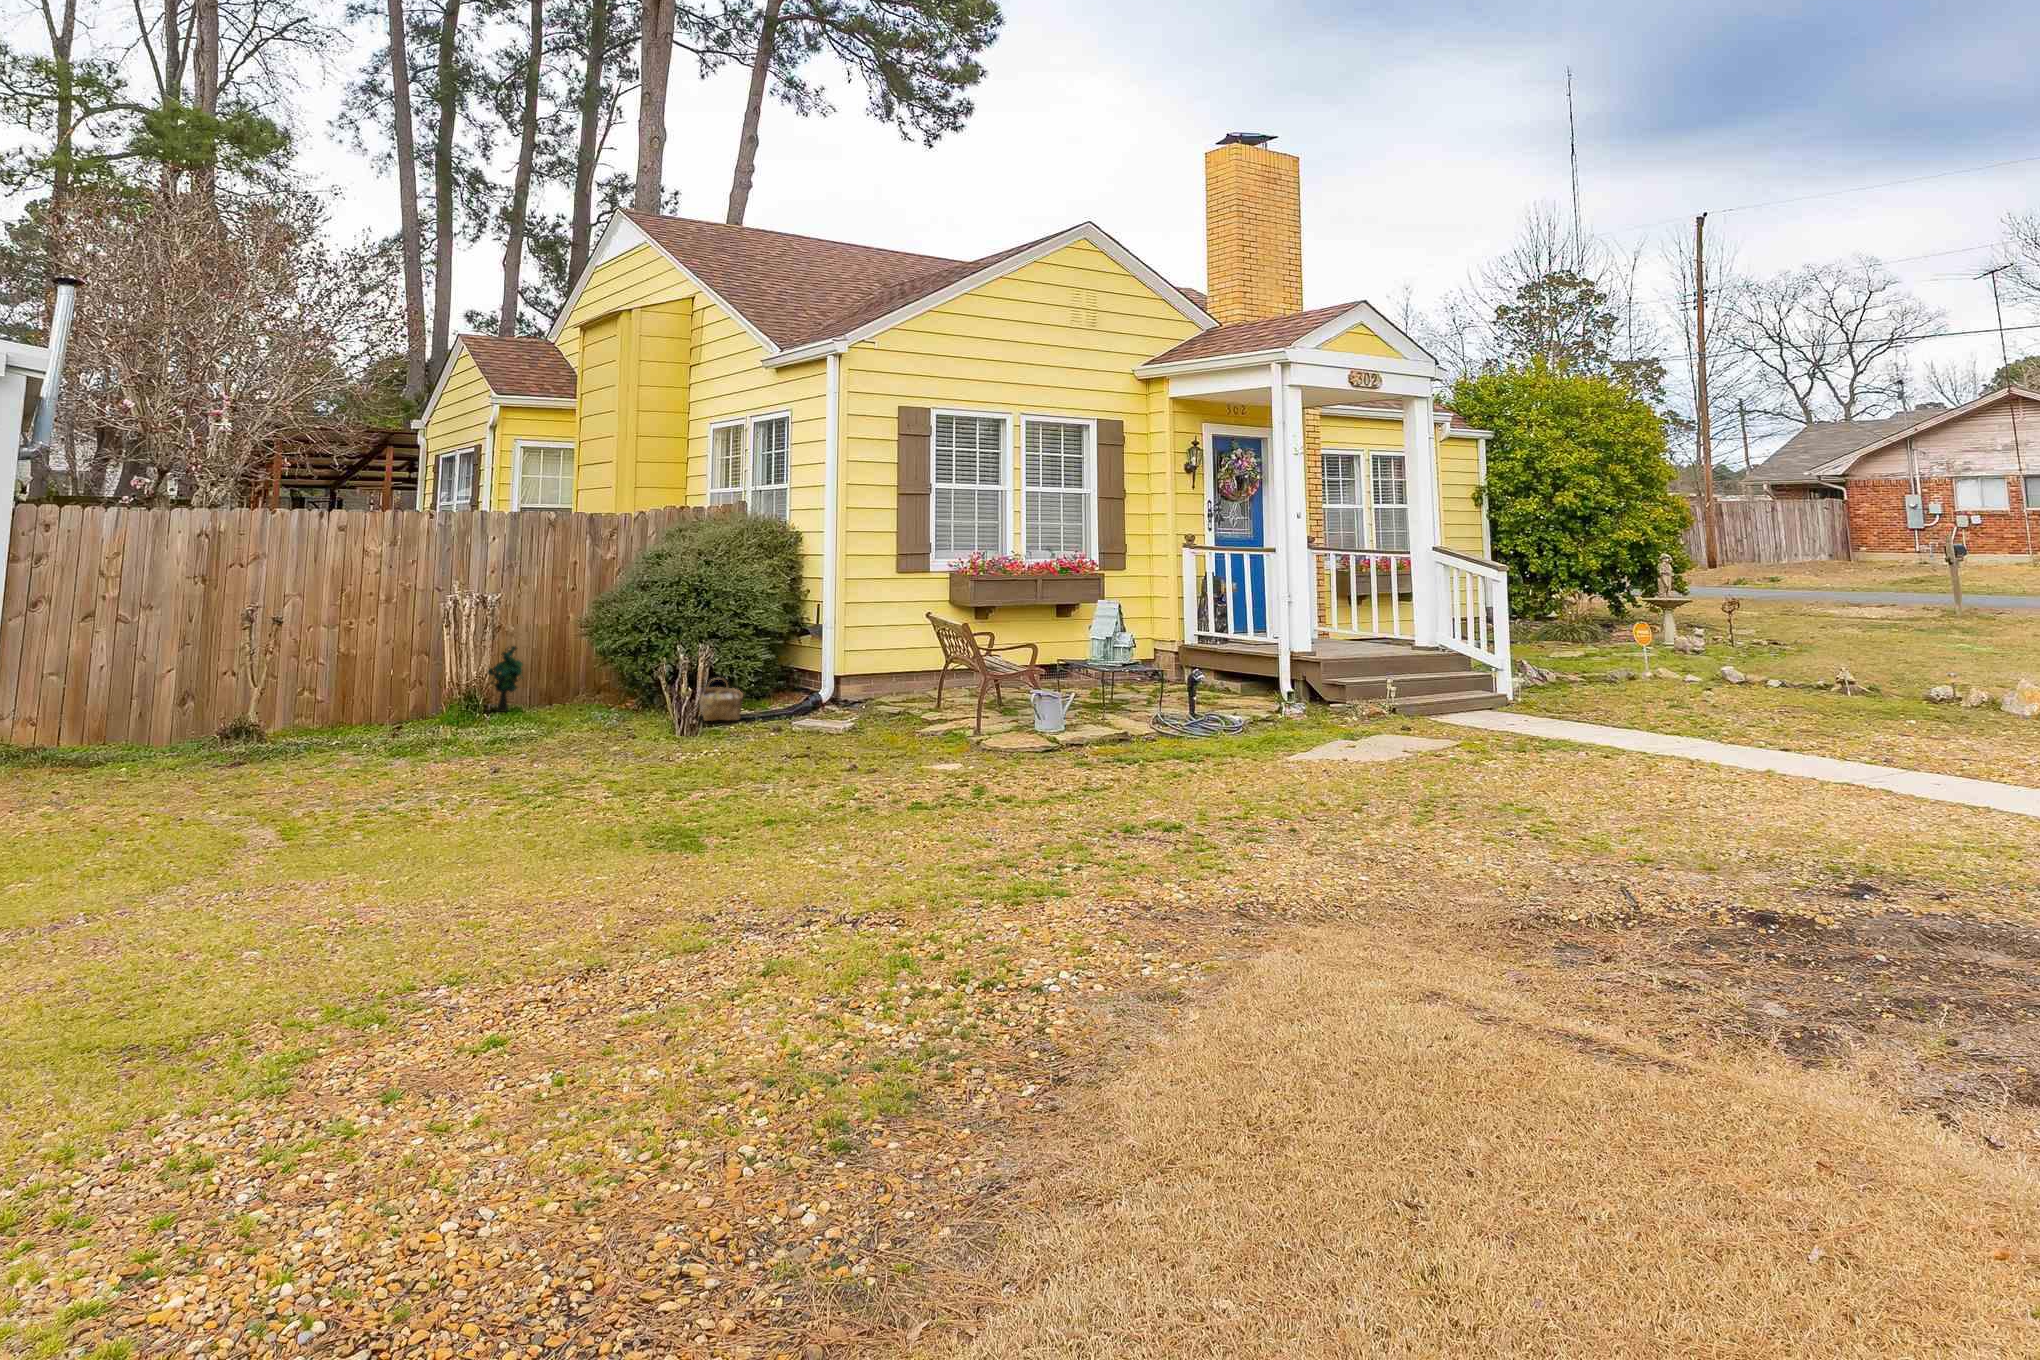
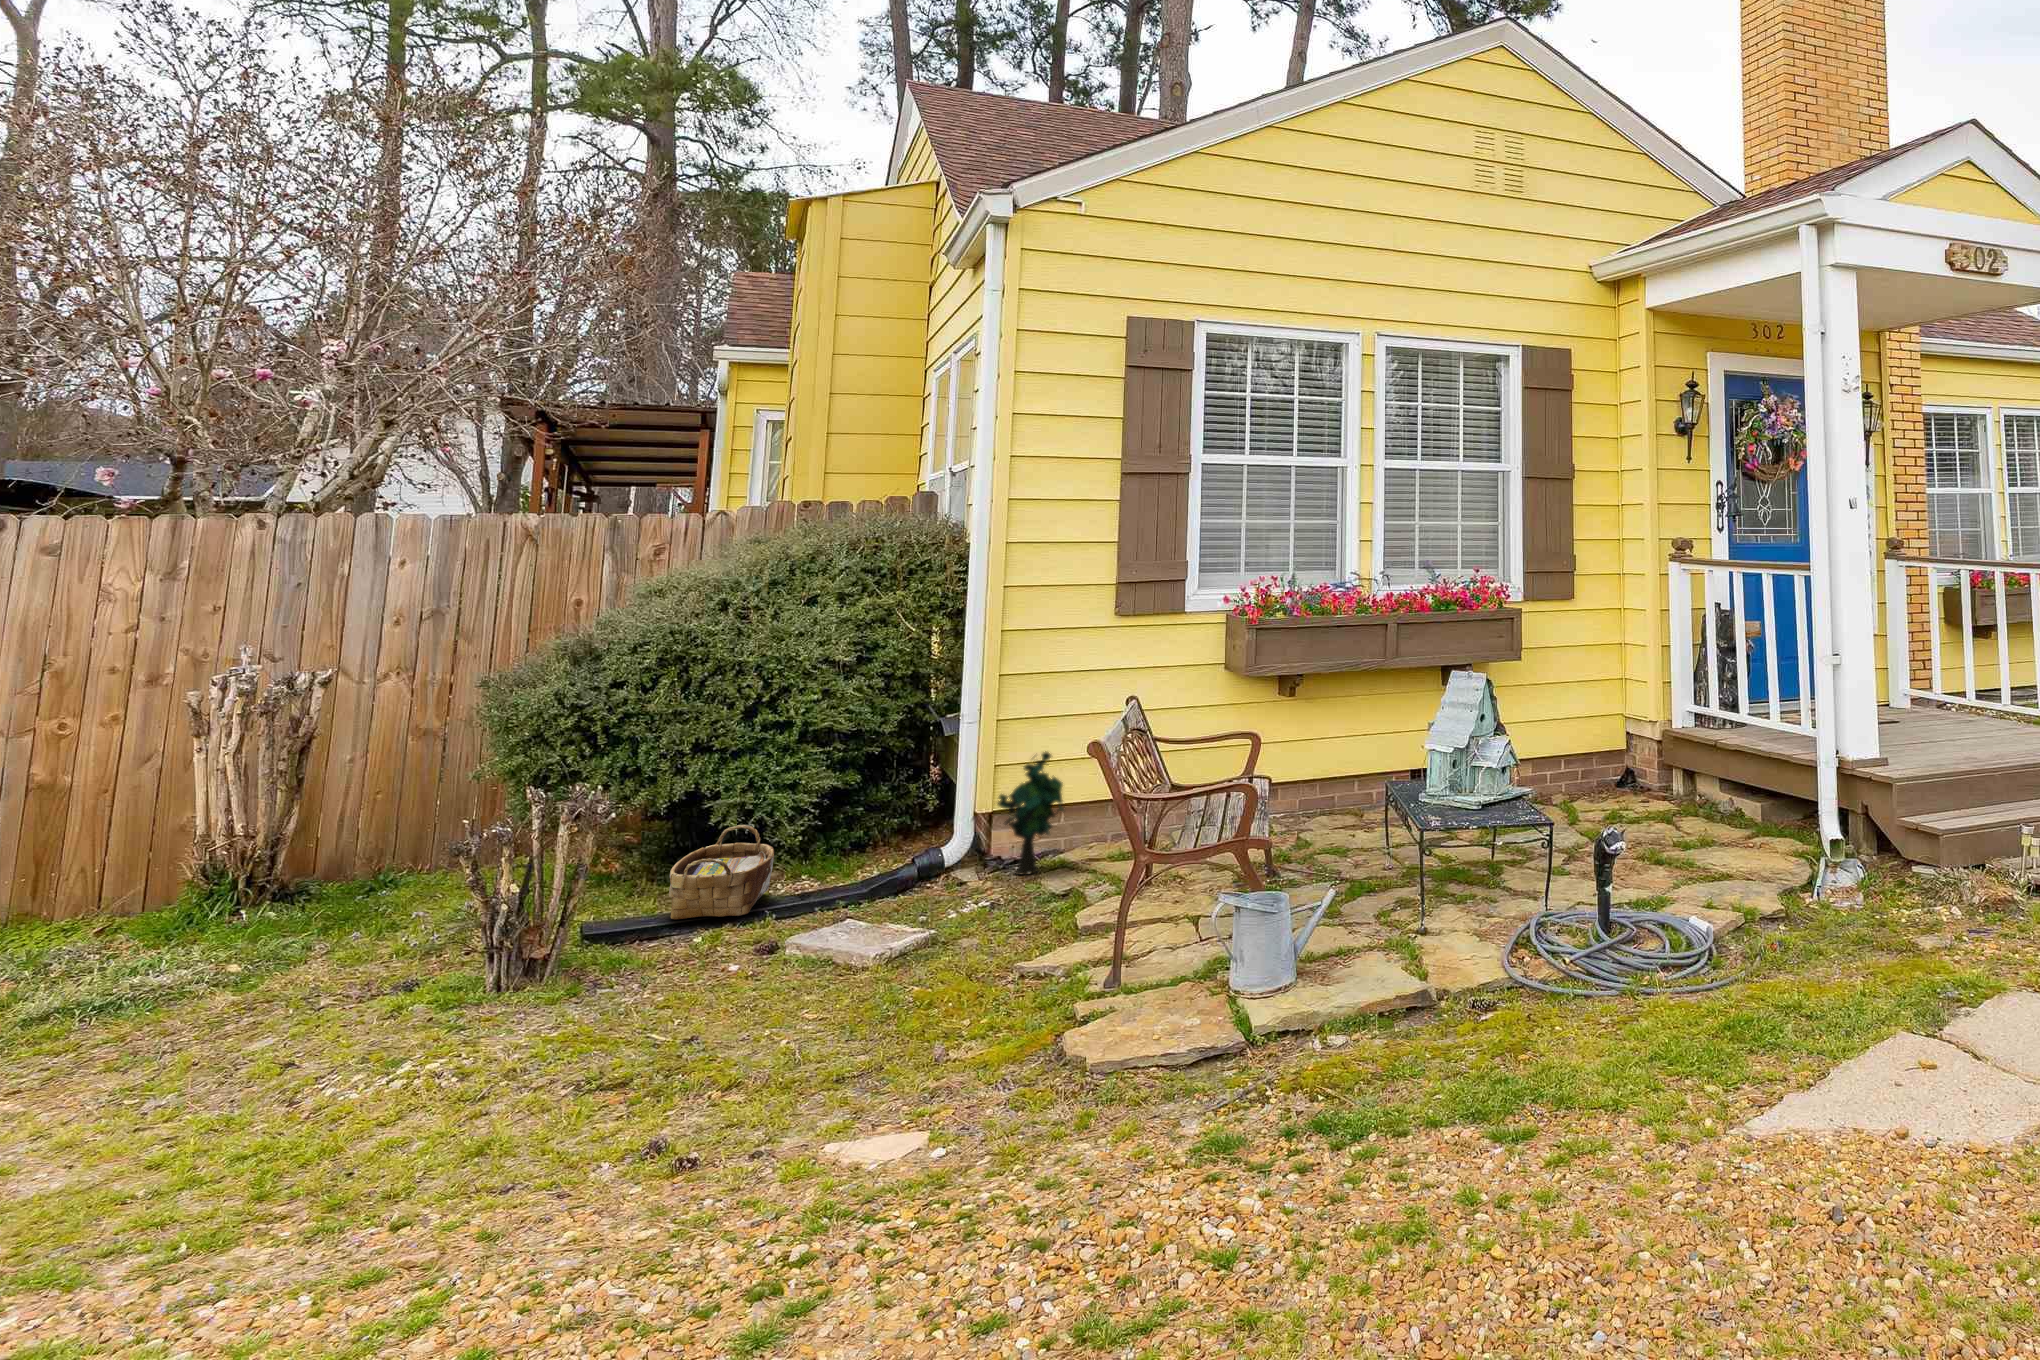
decorative plant: present [488,646,523,712] -> present [998,751,1064,875]

